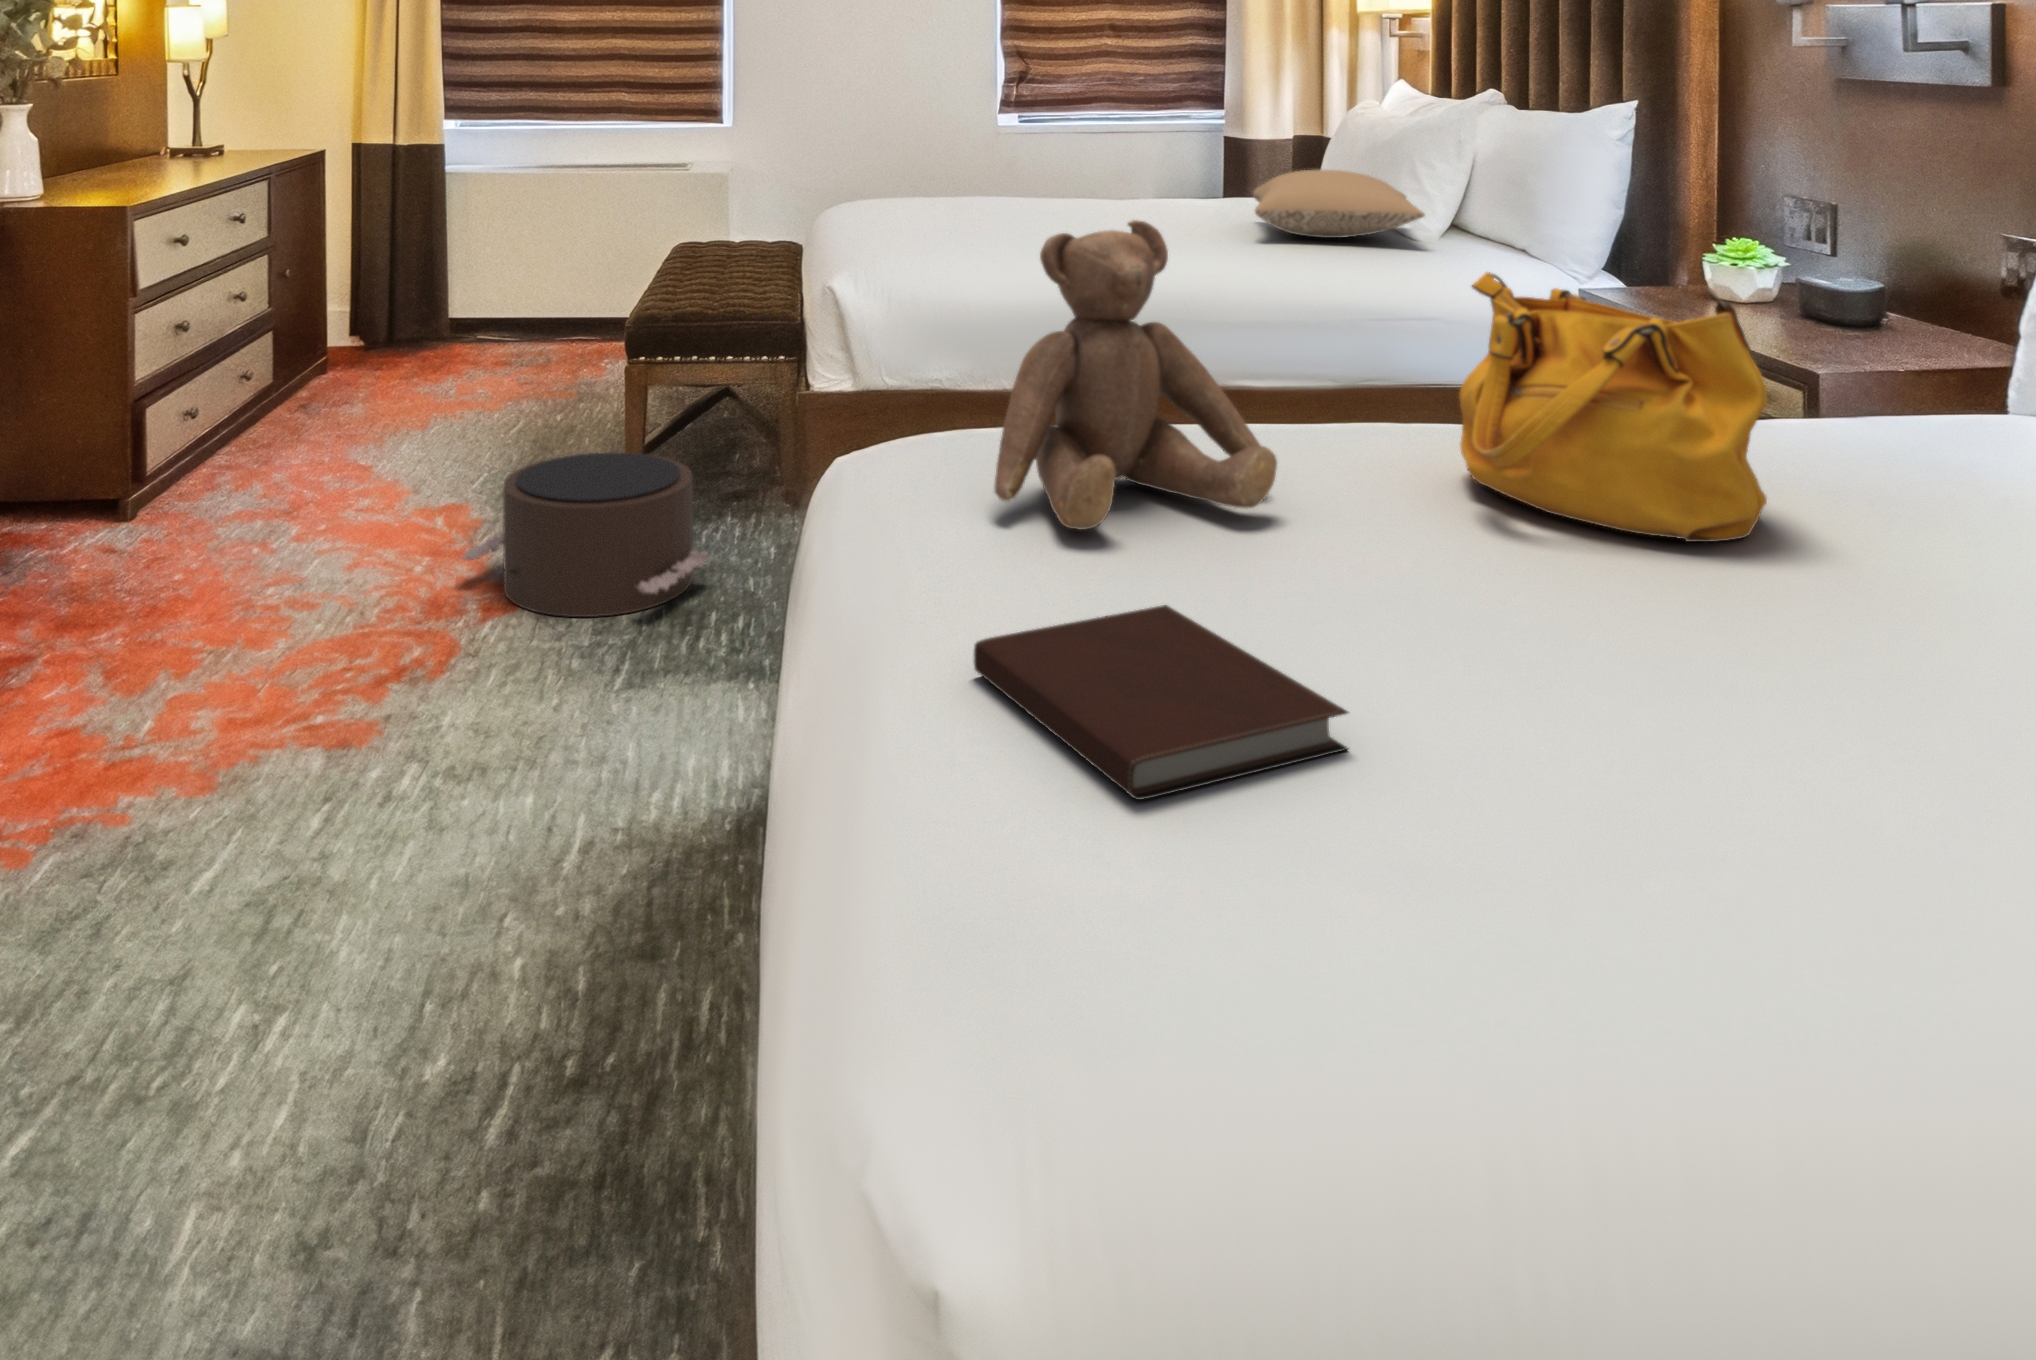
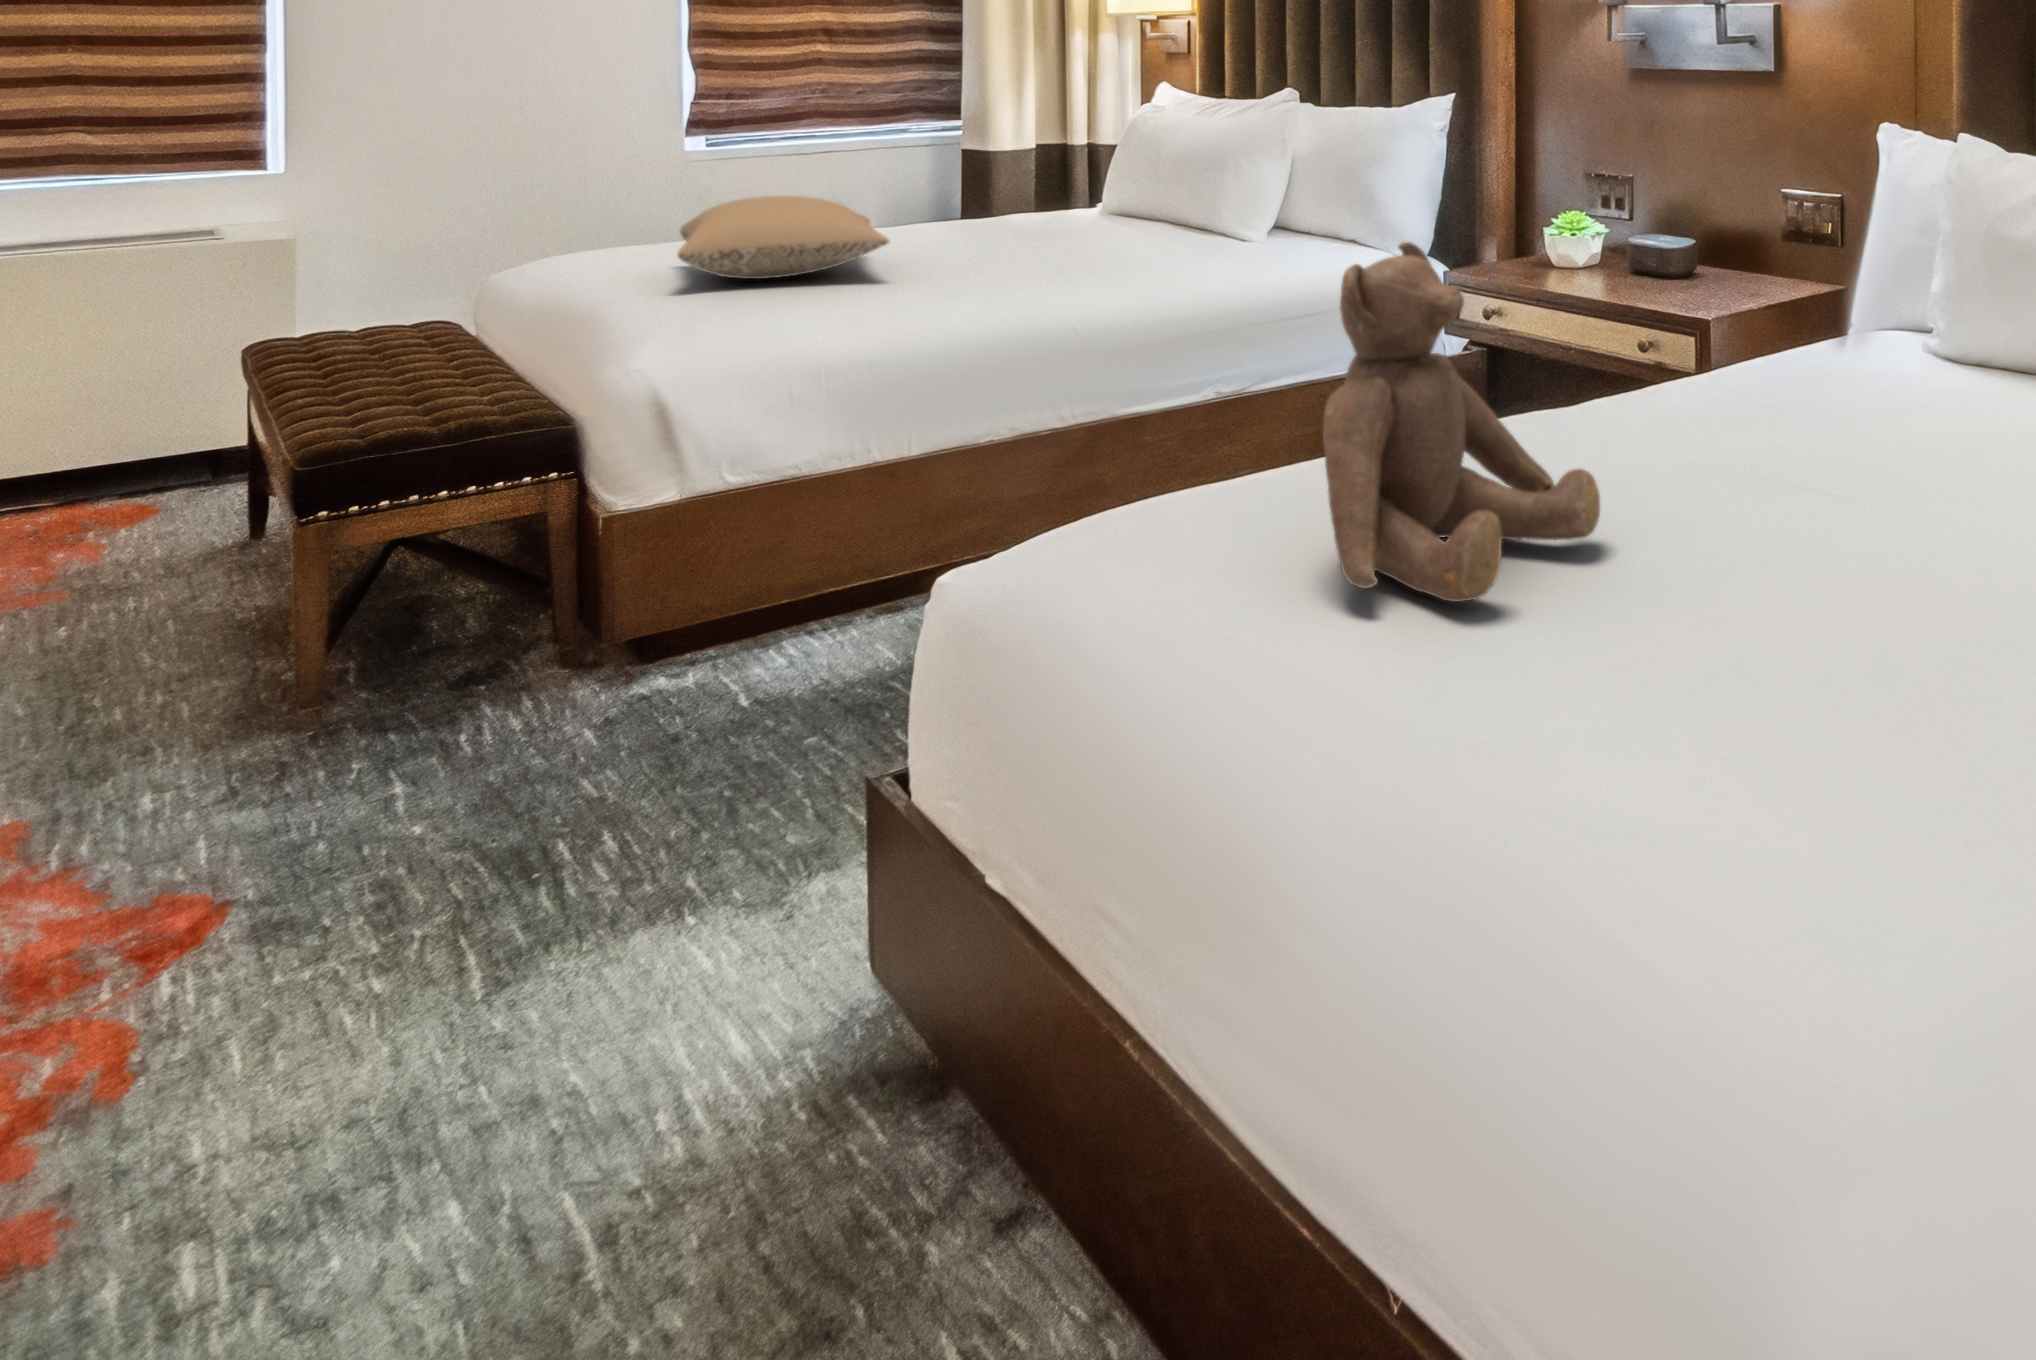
pillow: present [1253,169,1425,238] -> present [677,196,889,279]
handbag: present [1459,272,1768,542] -> none [1663,255,1951,487]
pouf: present [462,453,710,617] -> none [65,648,523,931]
notebook: present [974,605,1348,800] -> none [1618,657,2014,873]

